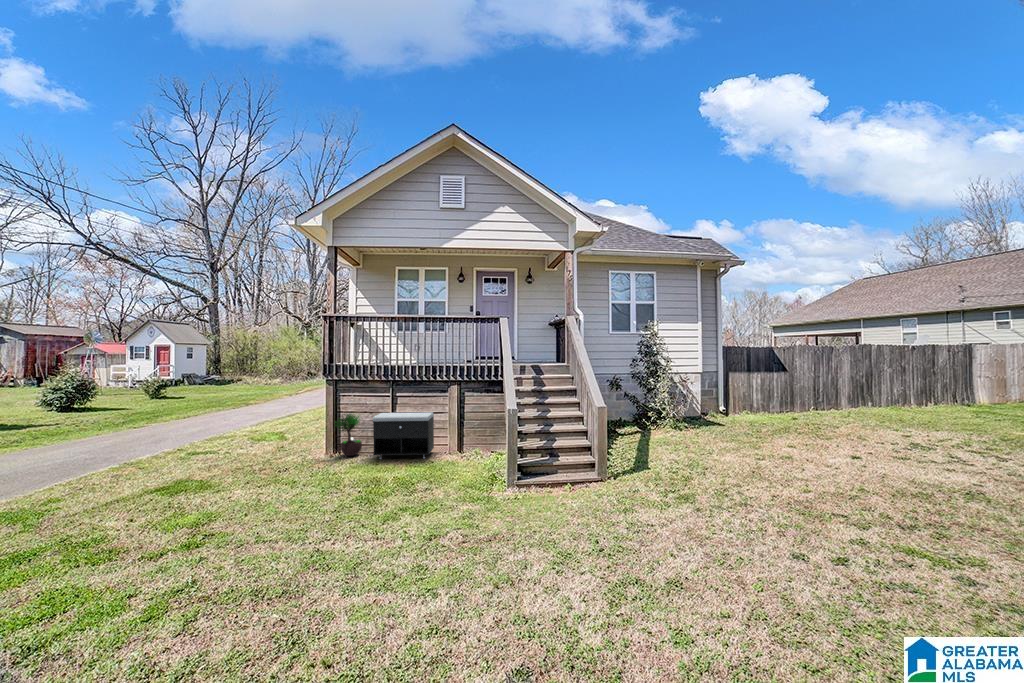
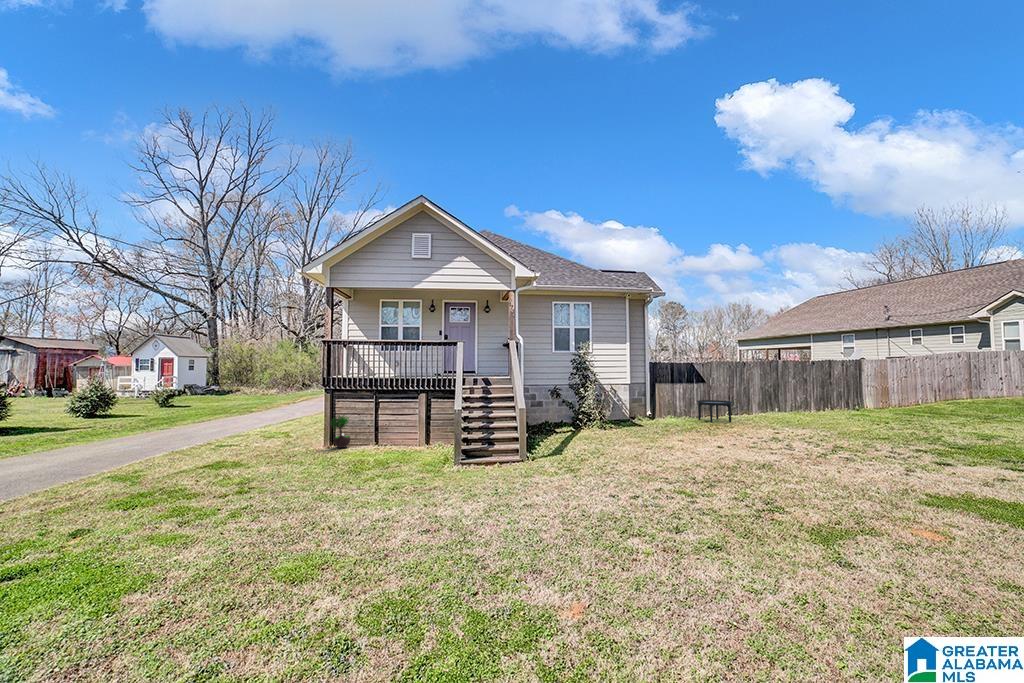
round table: none [779,392,828,420] -> present [697,400,732,423]
storage bench: present [373,412,434,459] -> none [359,415,406,450]

